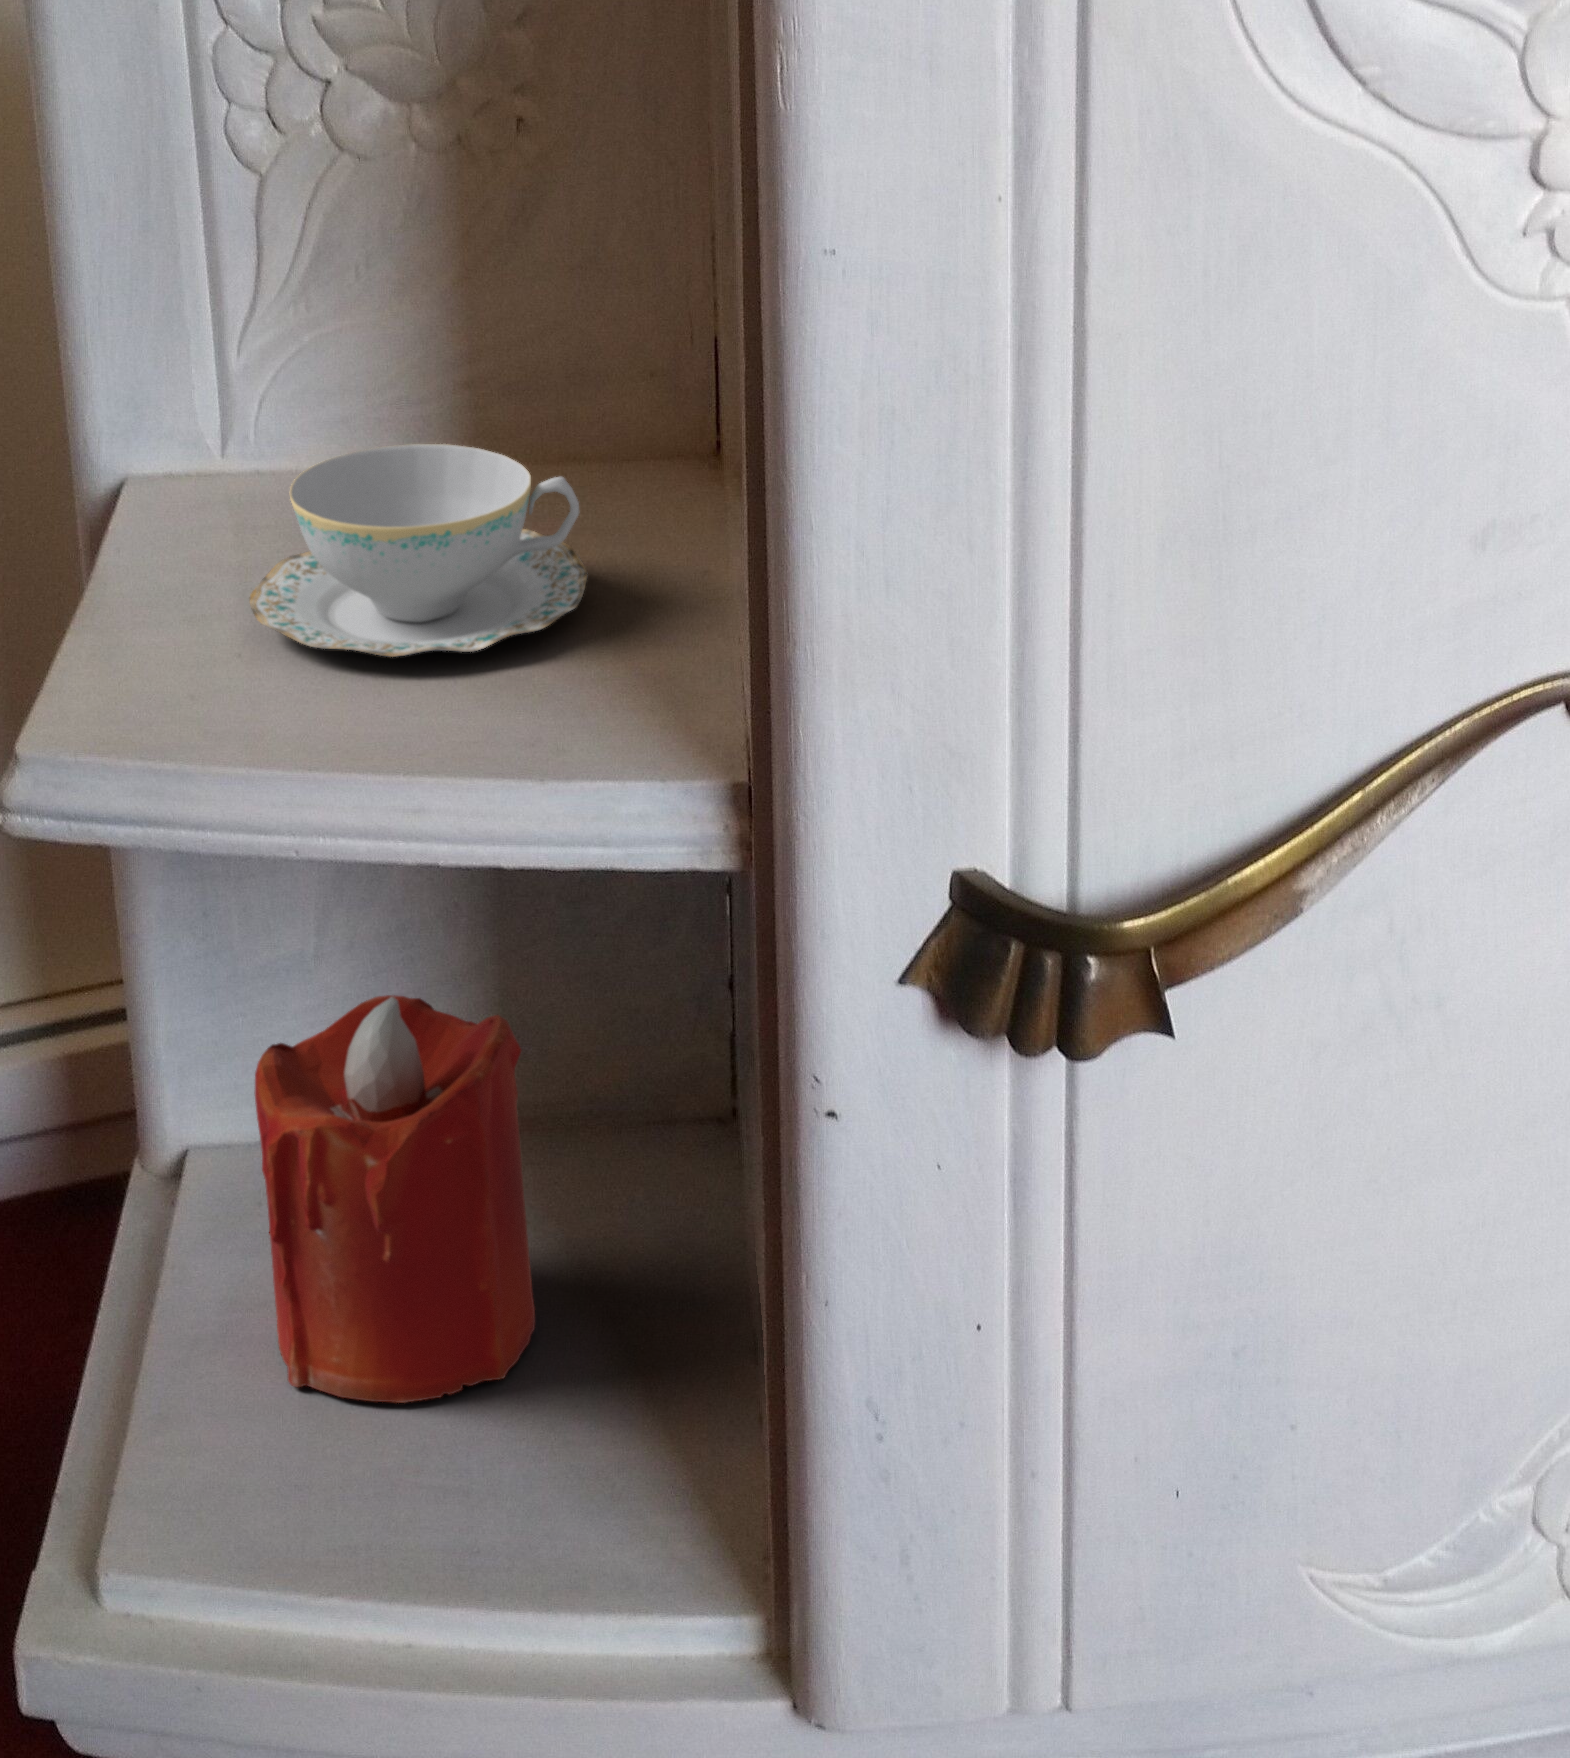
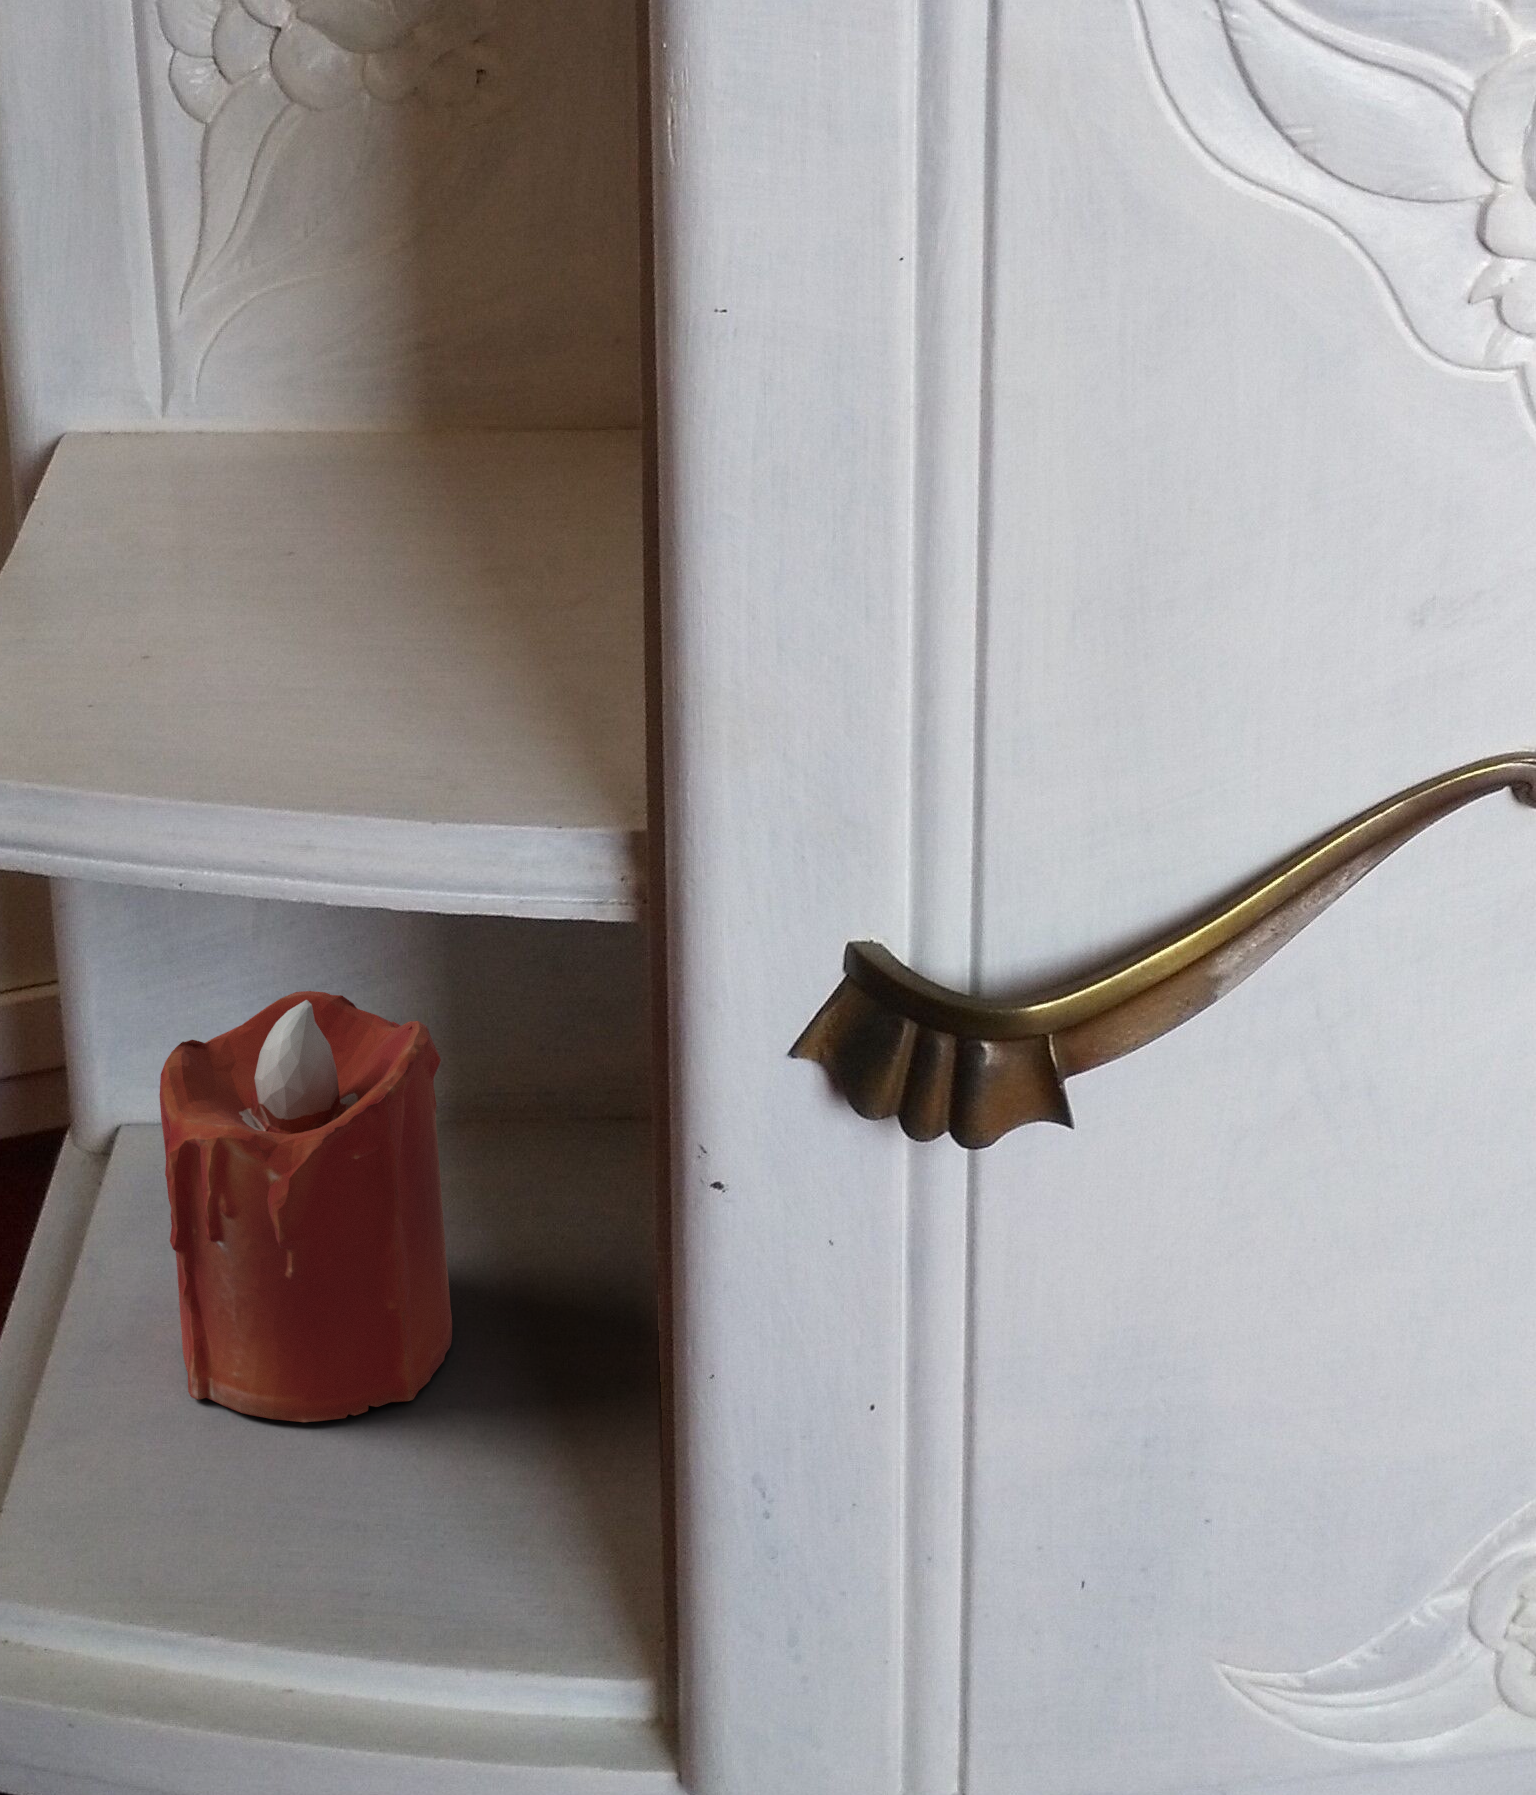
teacup: present [250,444,587,657] -> none [159,428,515,664]

